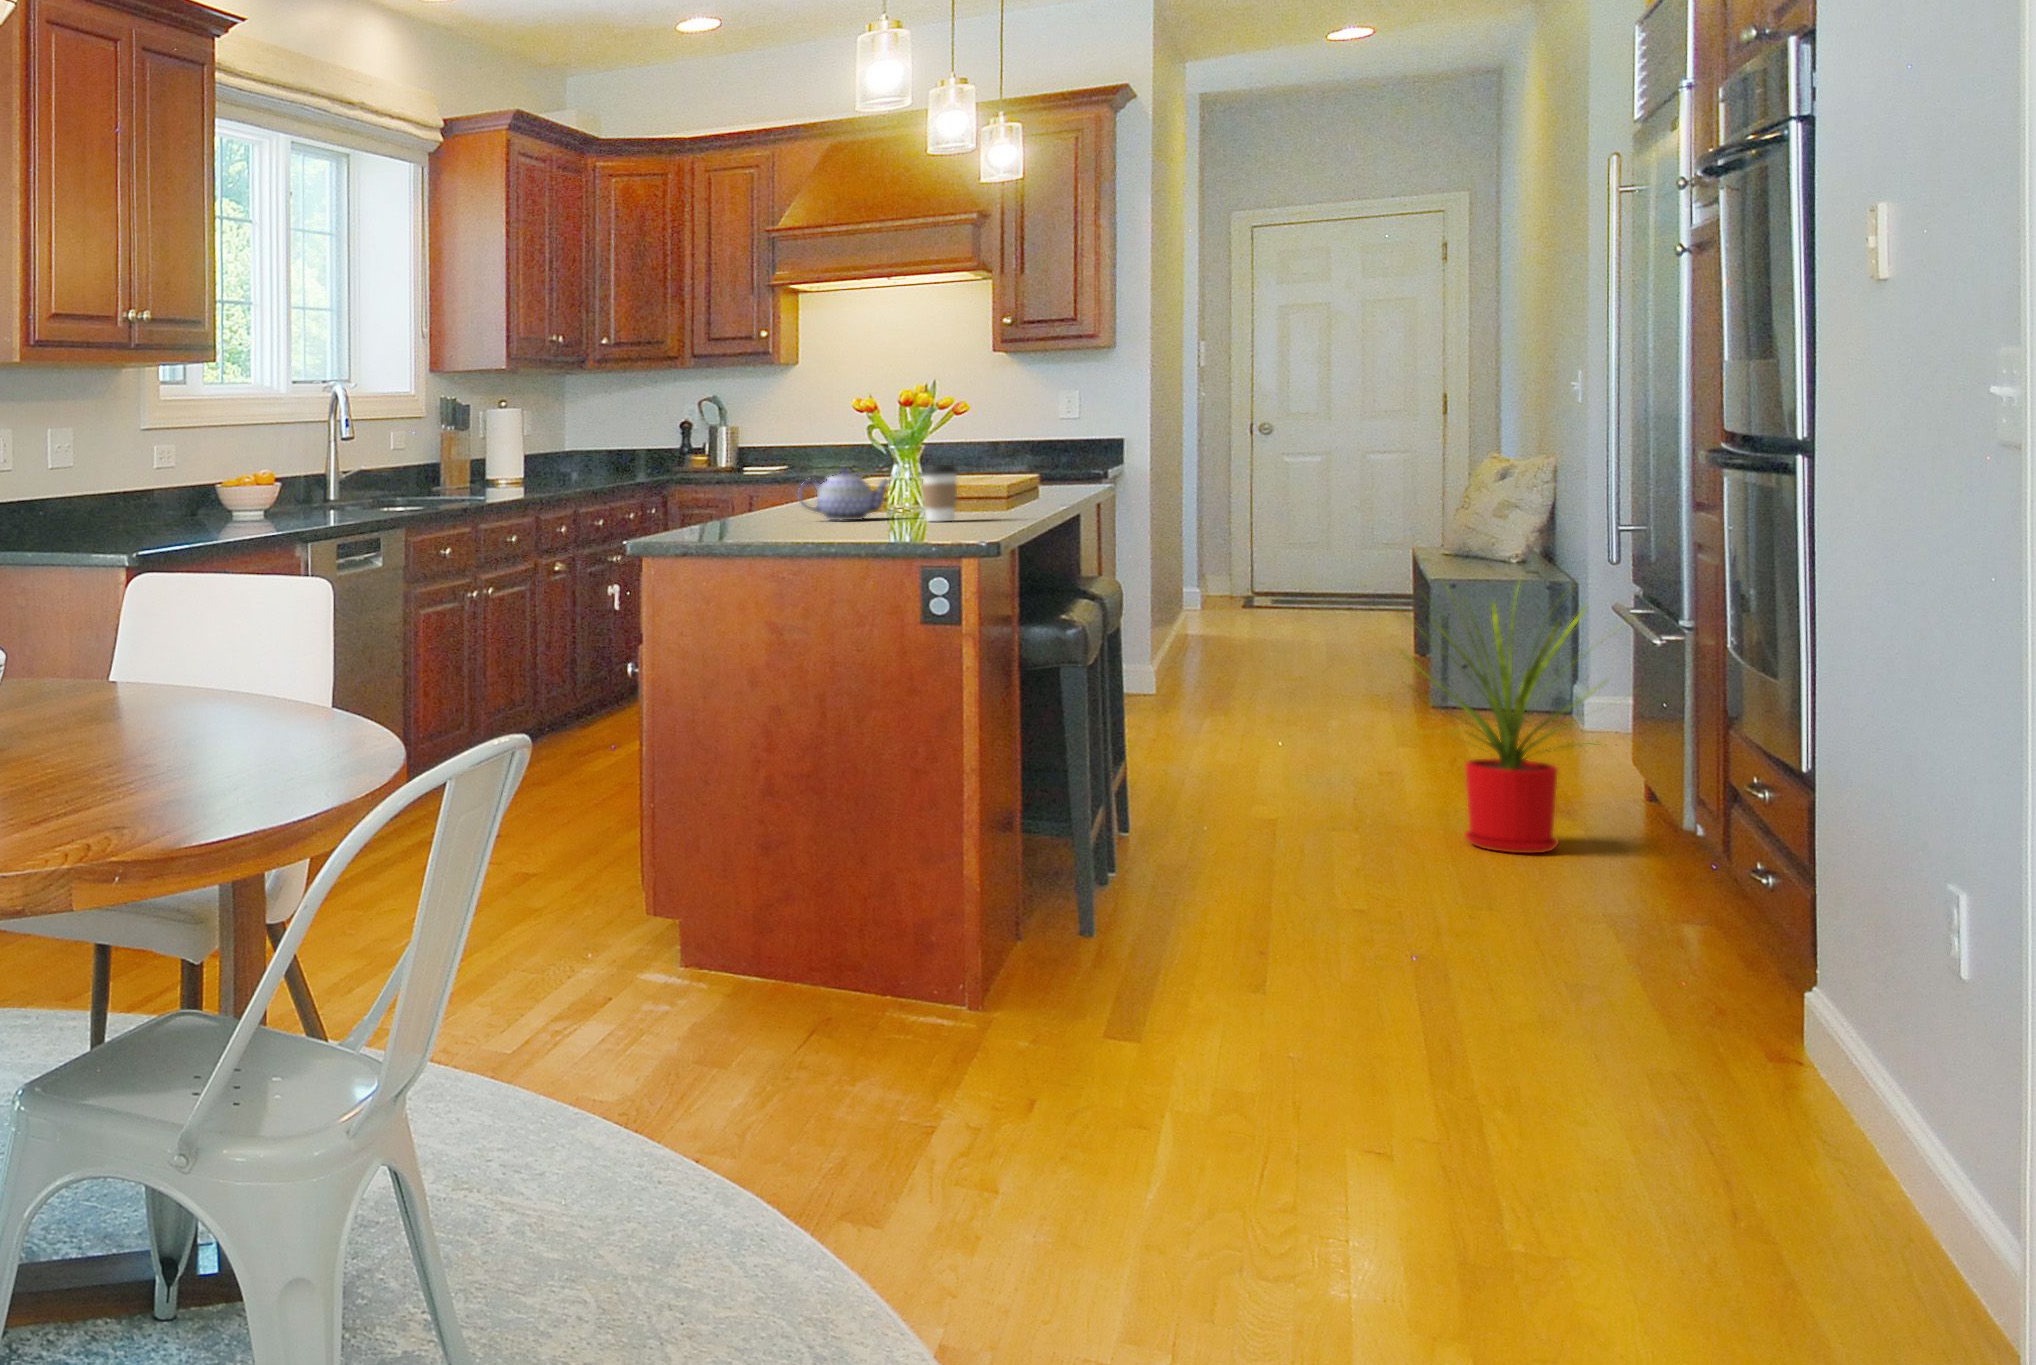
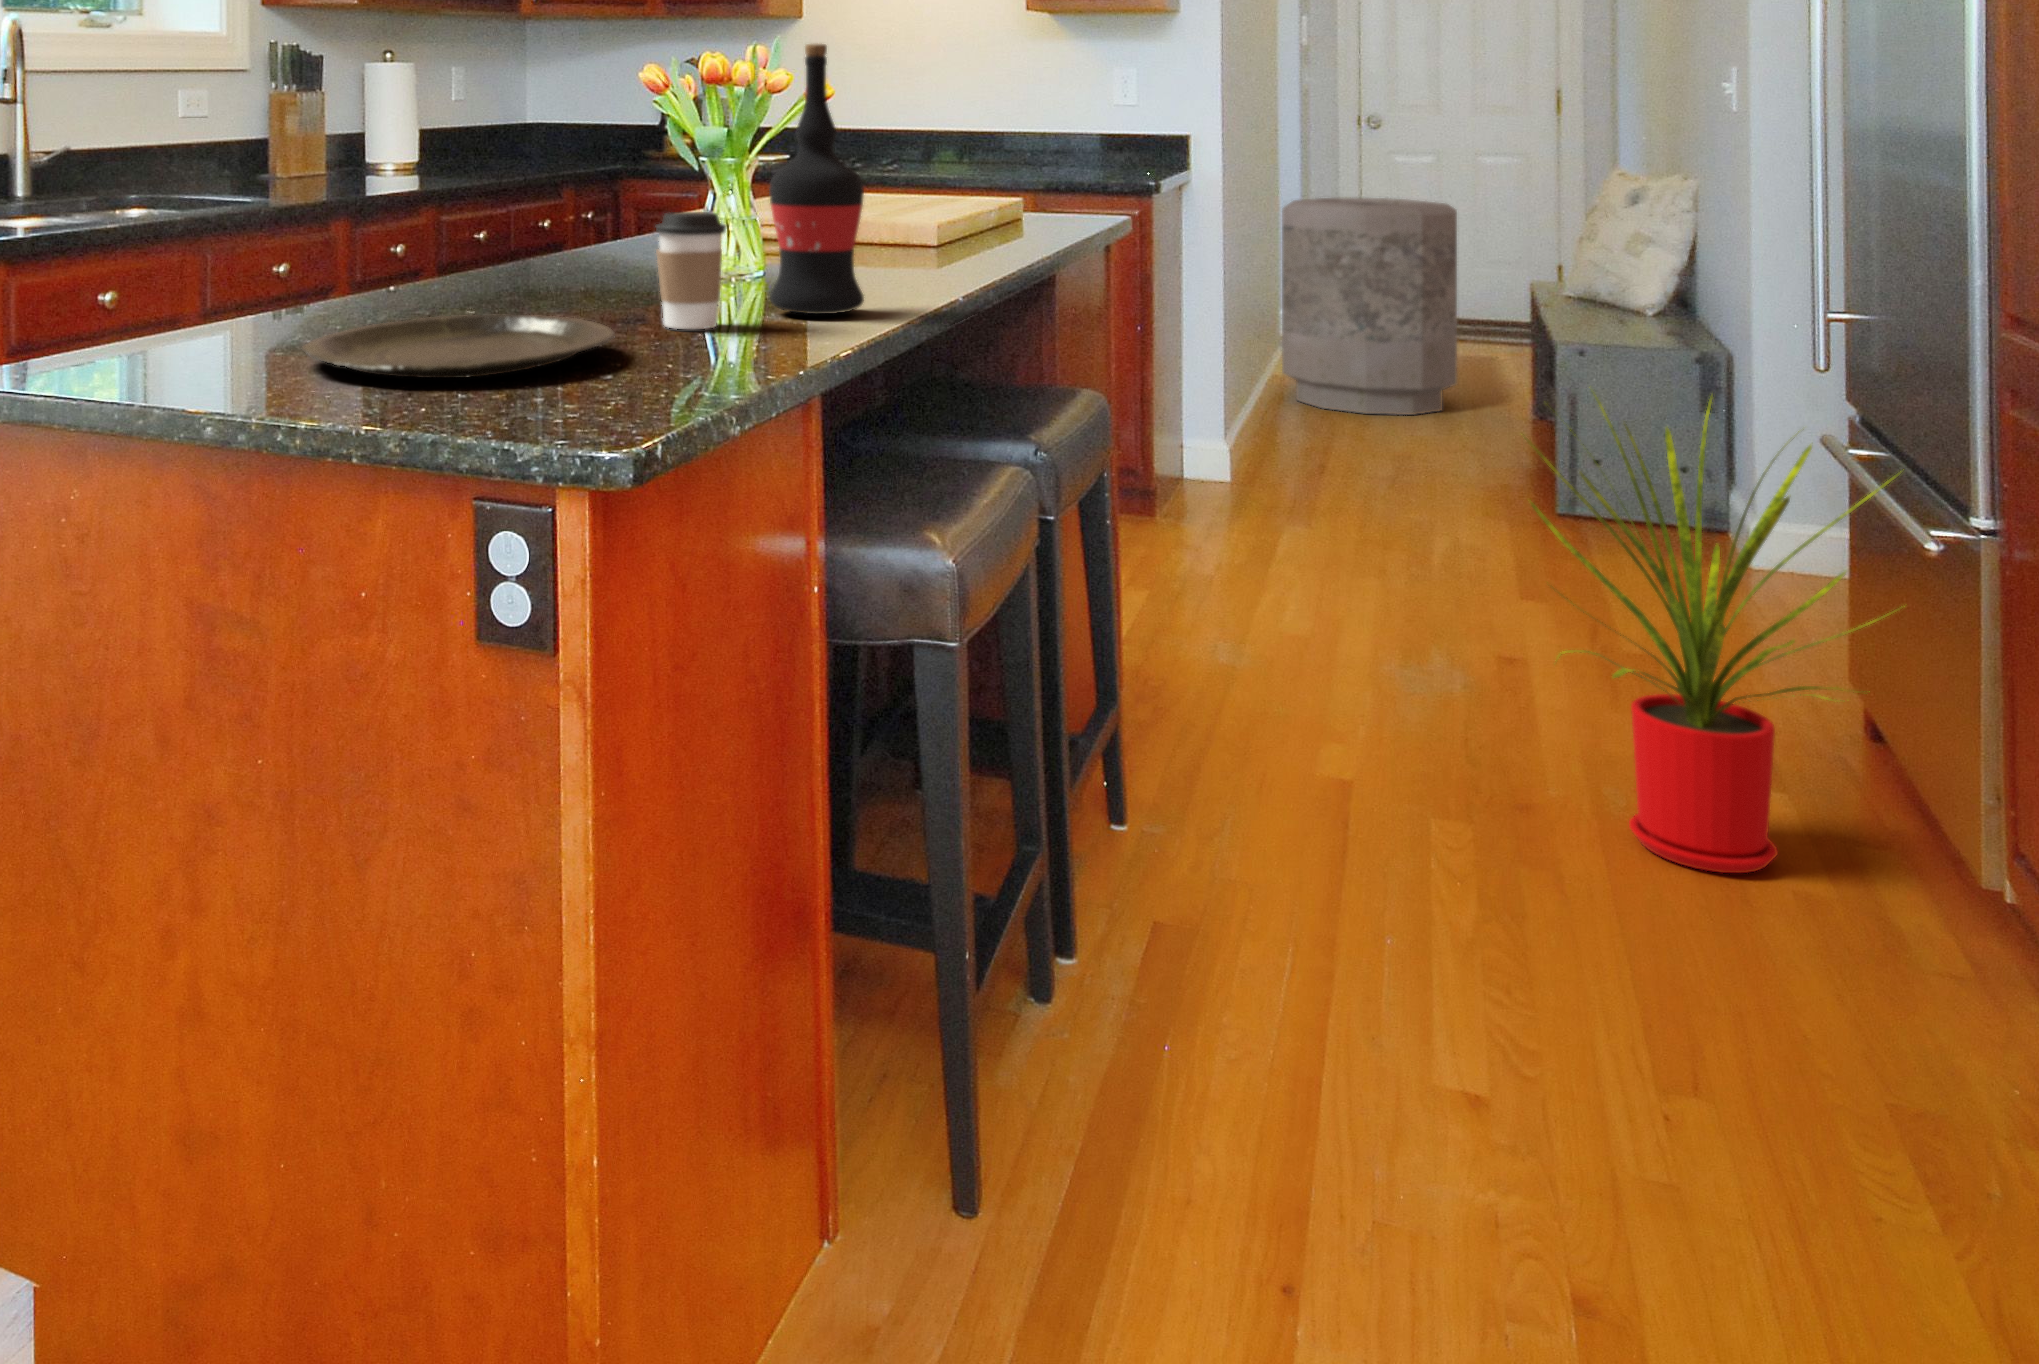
wine bottle: none [971,378,1025,515] -> present [769,43,864,314]
teapot: present [799,468,888,520] -> none [471,206,639,309]
trash can: none [1194,491,1348,662] -> present [1282,198,1457,415]
plate: none [774,514,930,534] -> present [302,315,614,378]

